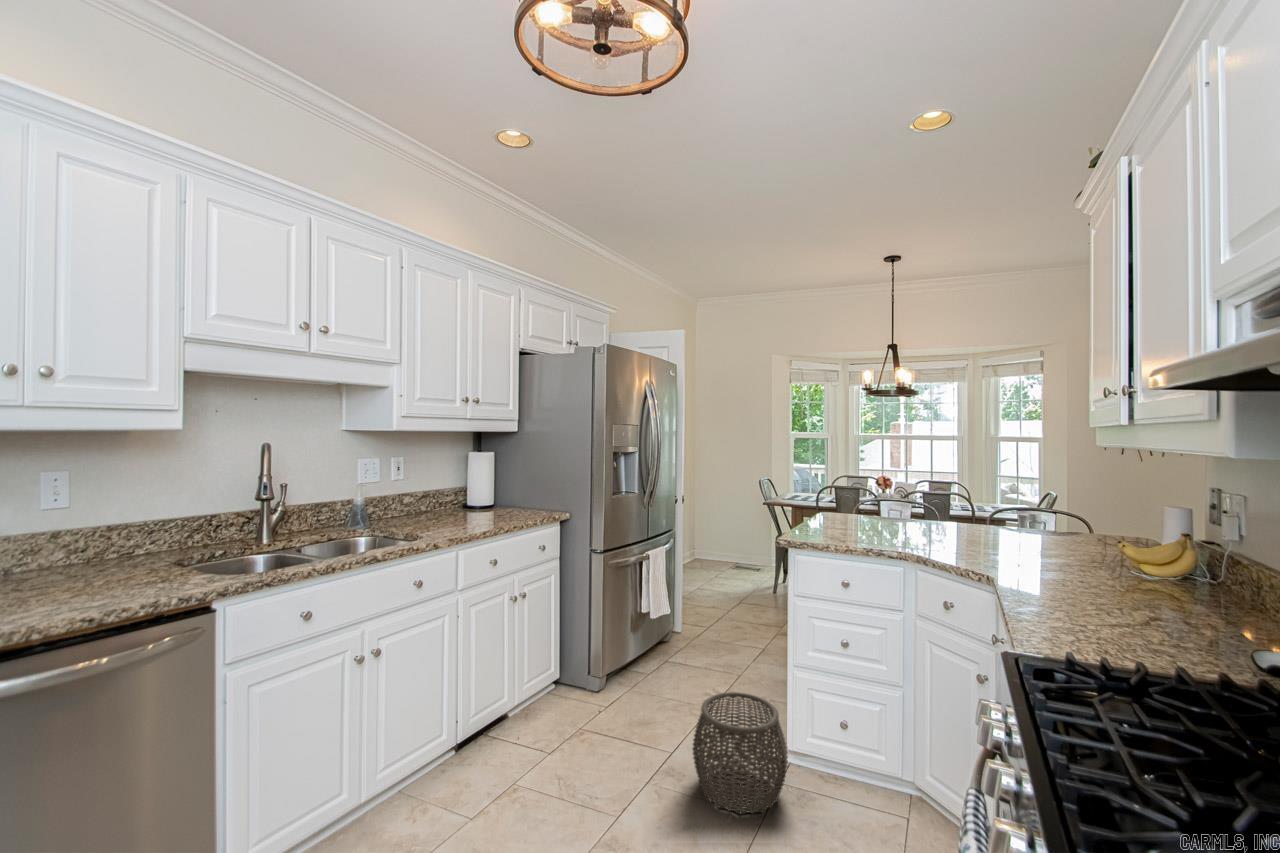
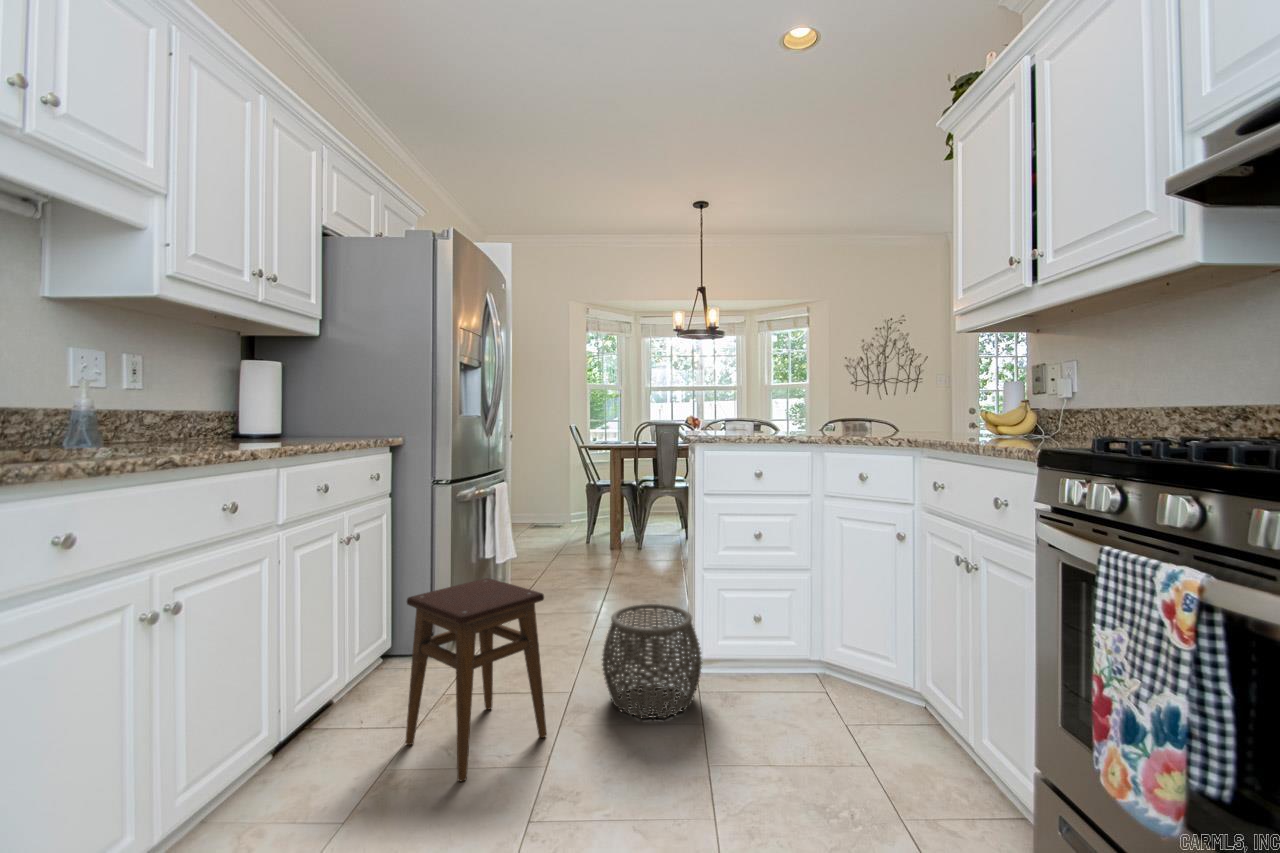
stool: none [531,647,632,822] -> present [406,578,547,781]

